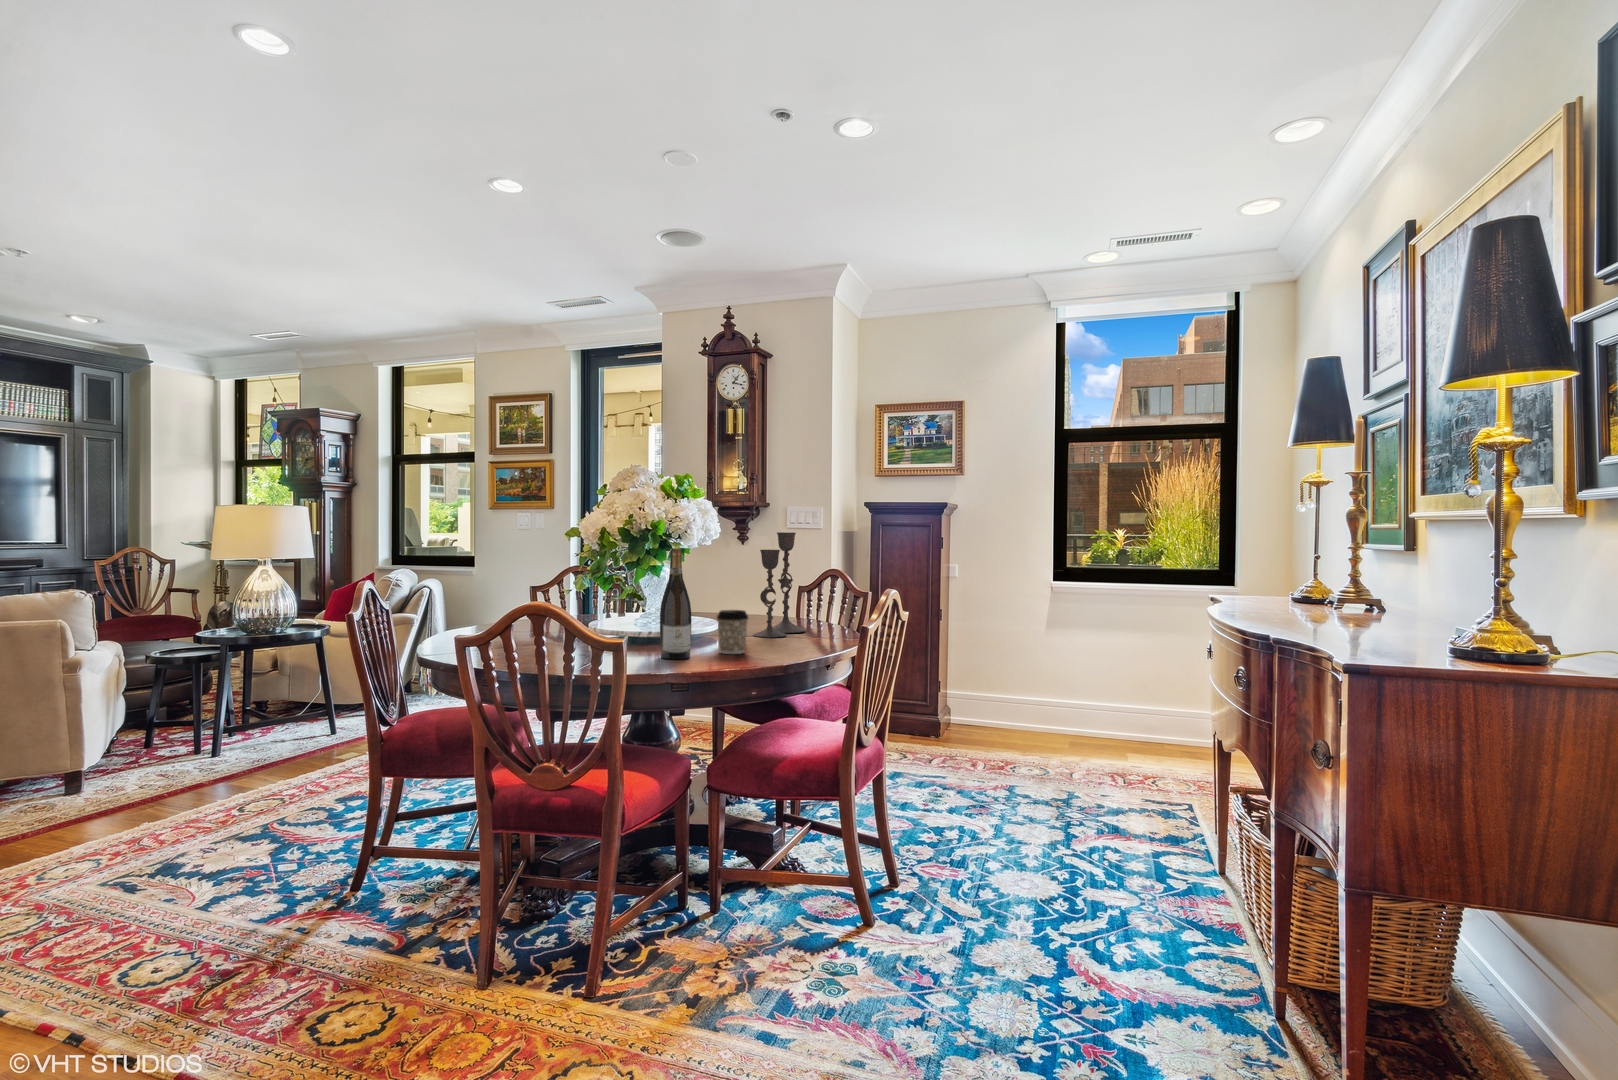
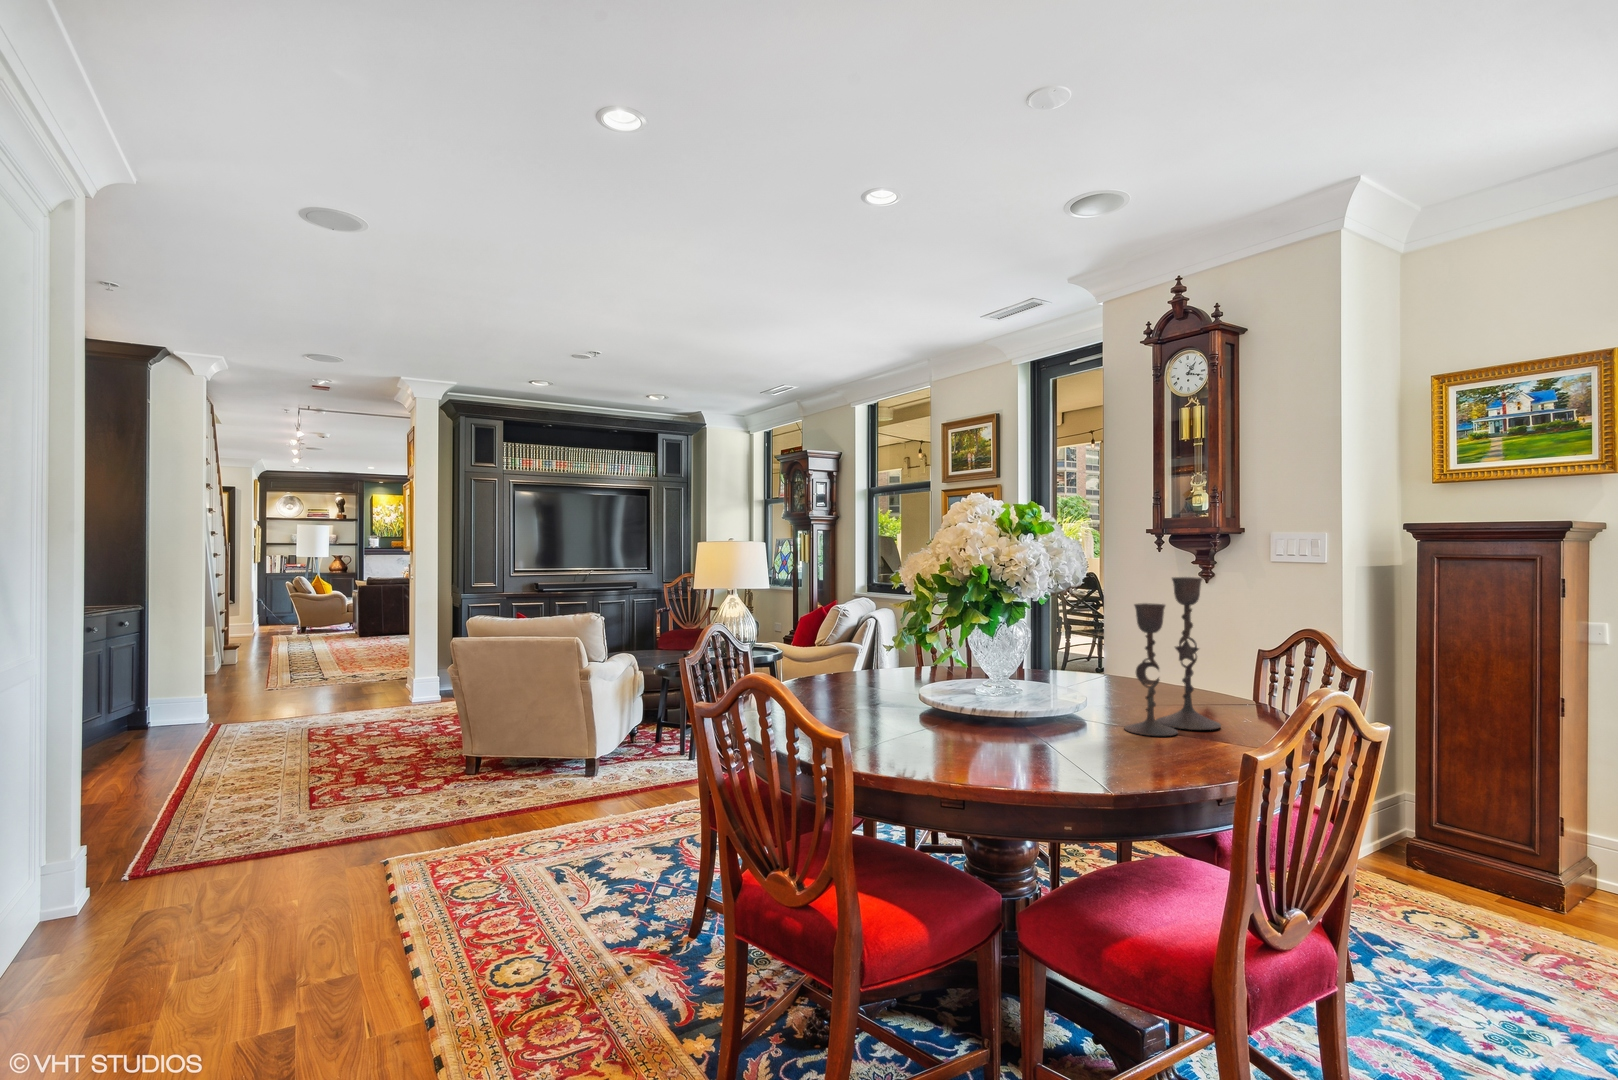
wine bottle: present [660,548,691,659] -> none [933,606,977,763]
coffee cup: present [717,610,748,654] -> none [1024,695,1073,764]

